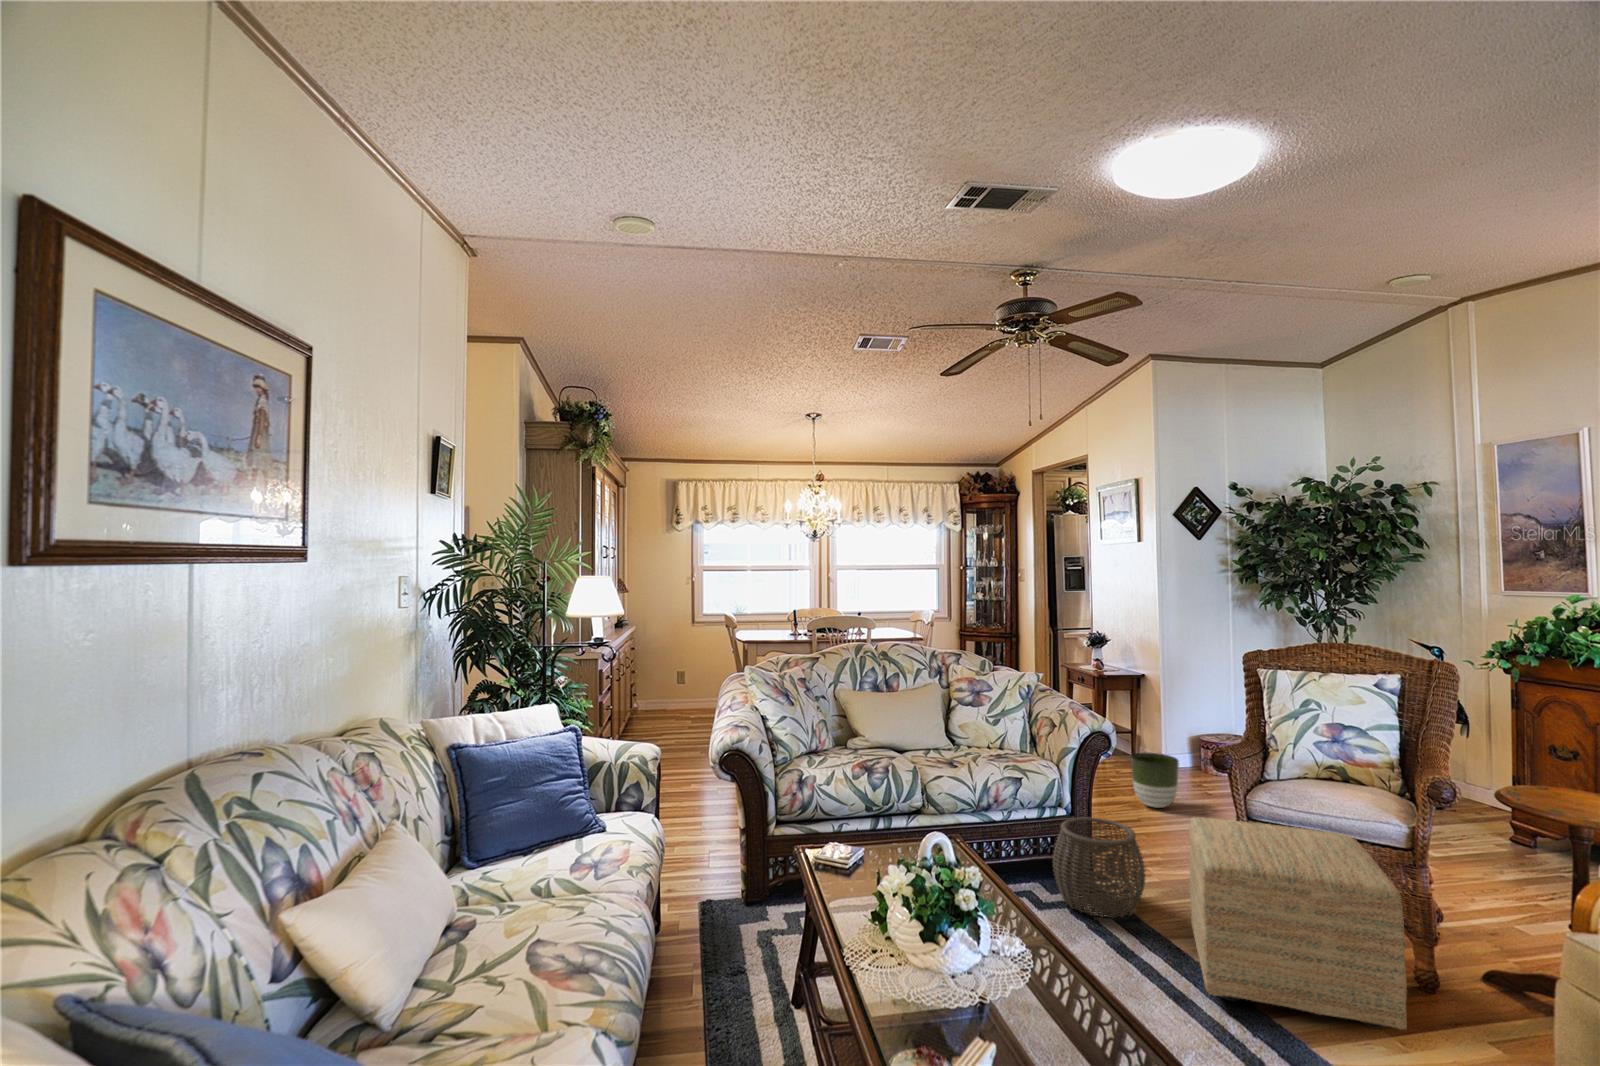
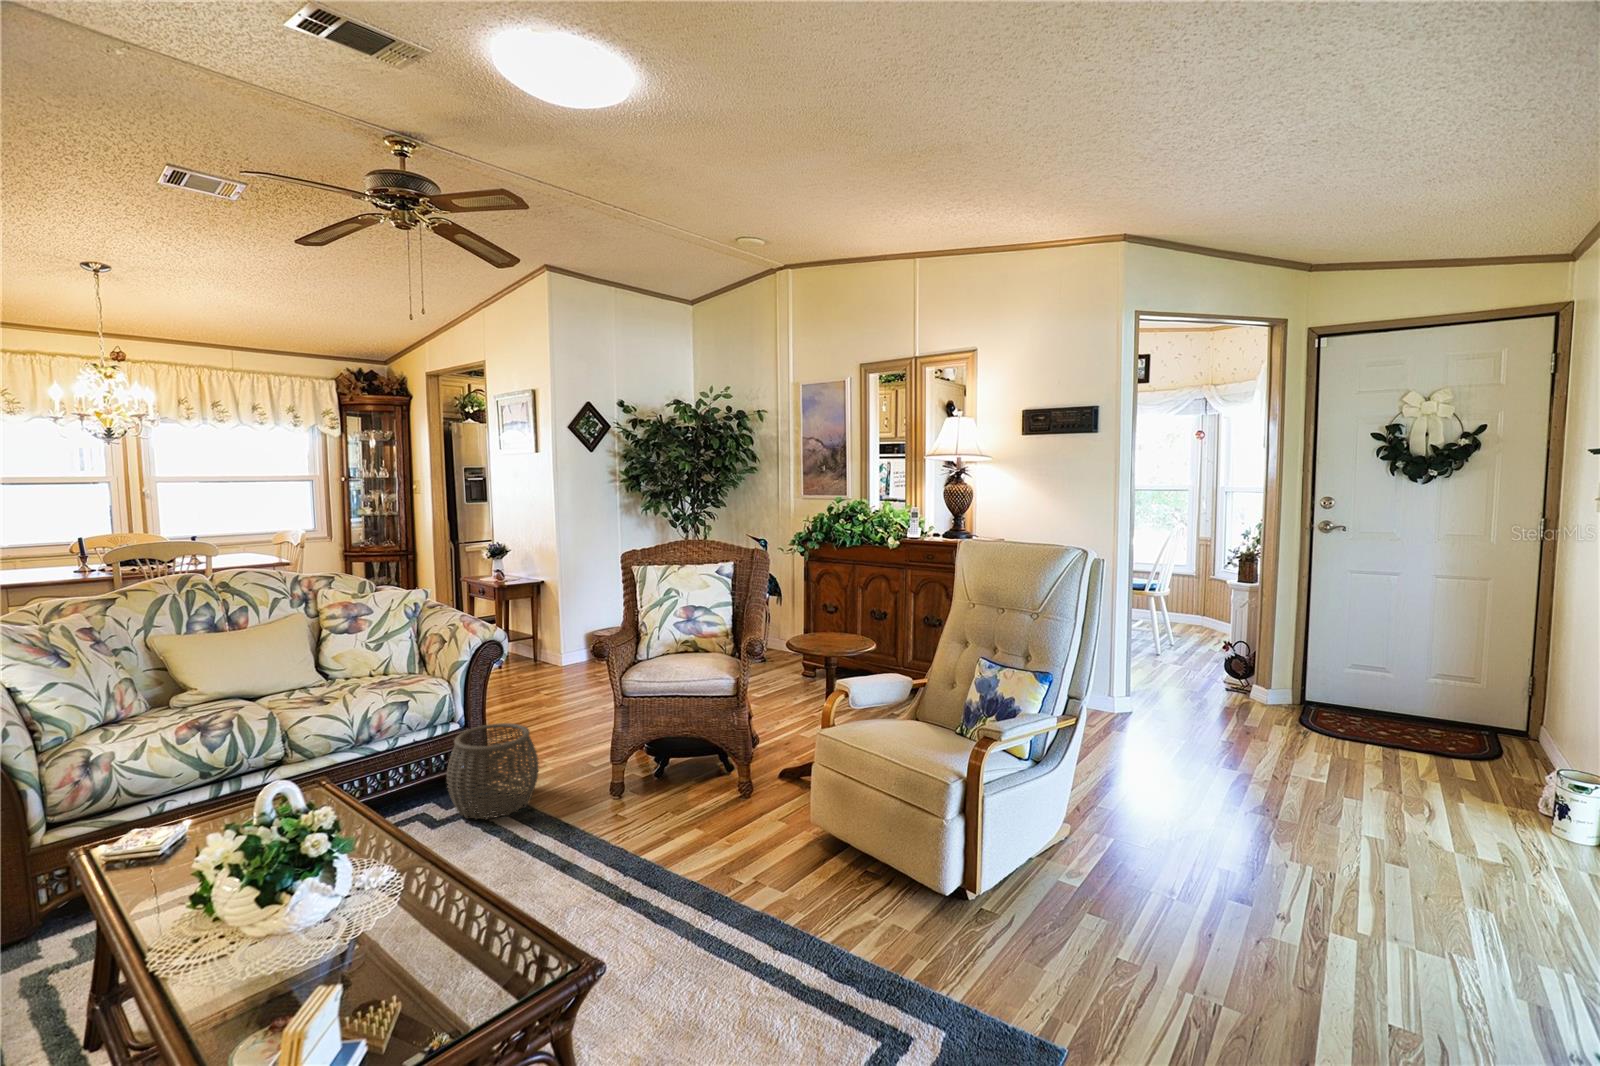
planter: present [1131,753,1179,808] -> none [530,650,573,700]
ottoman: present [1189,817,1407,1030] -> none [577,693,731,858]

